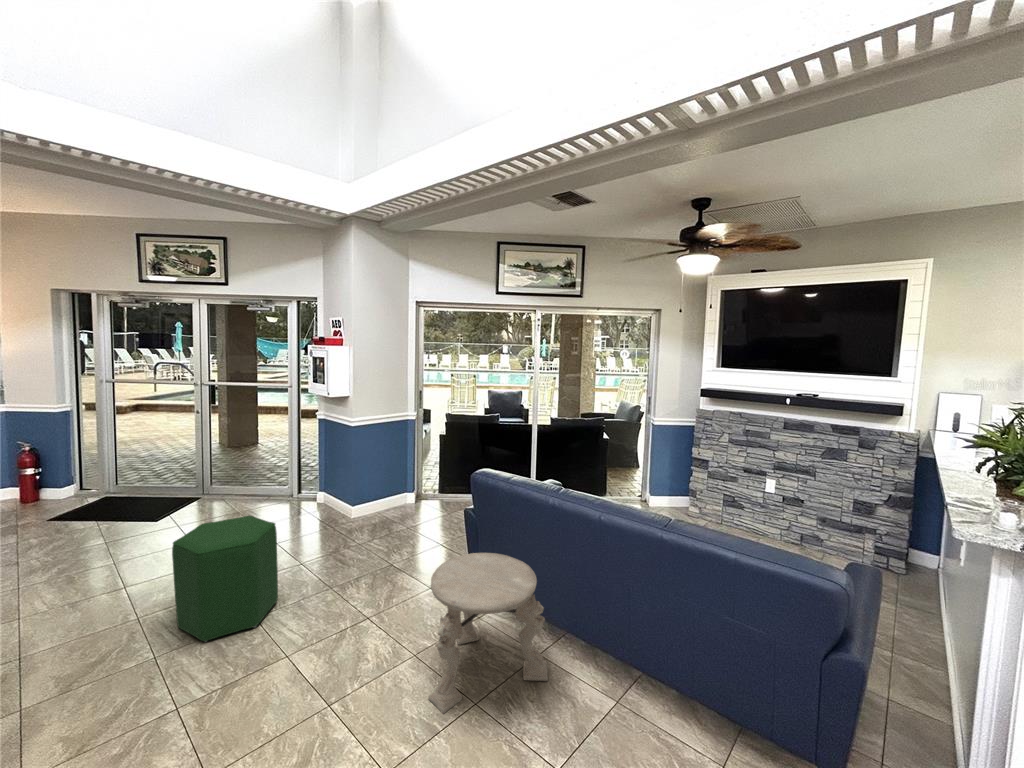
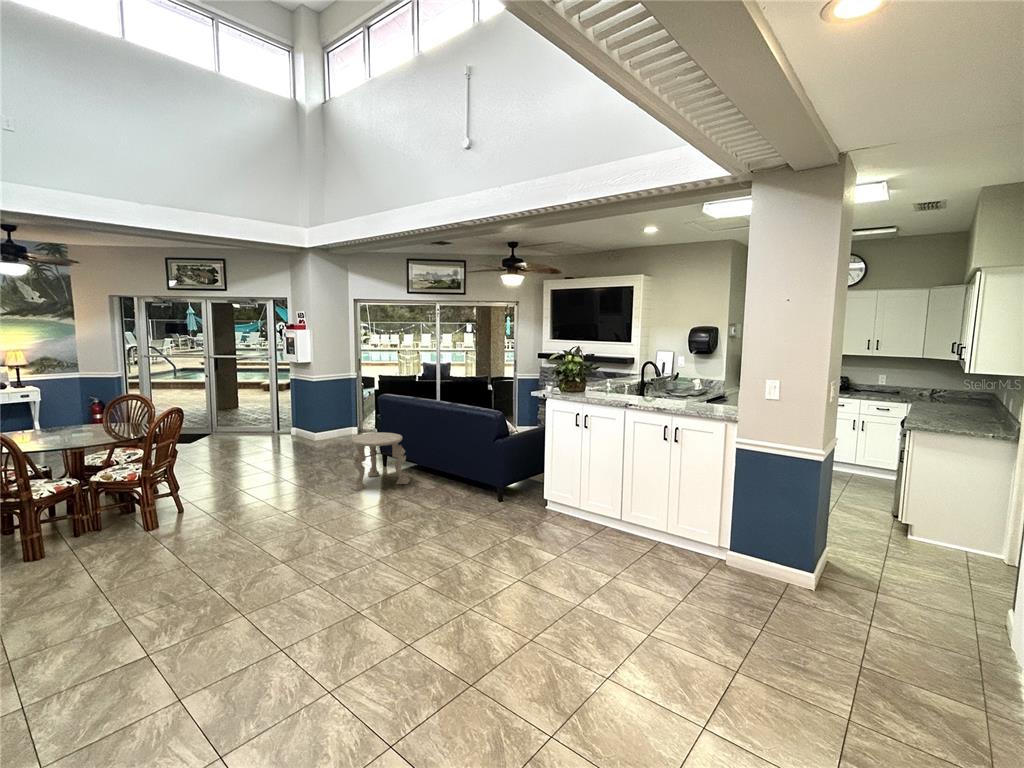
ottoman: present [172,516,278,642] -> none [222,423,275,478]

